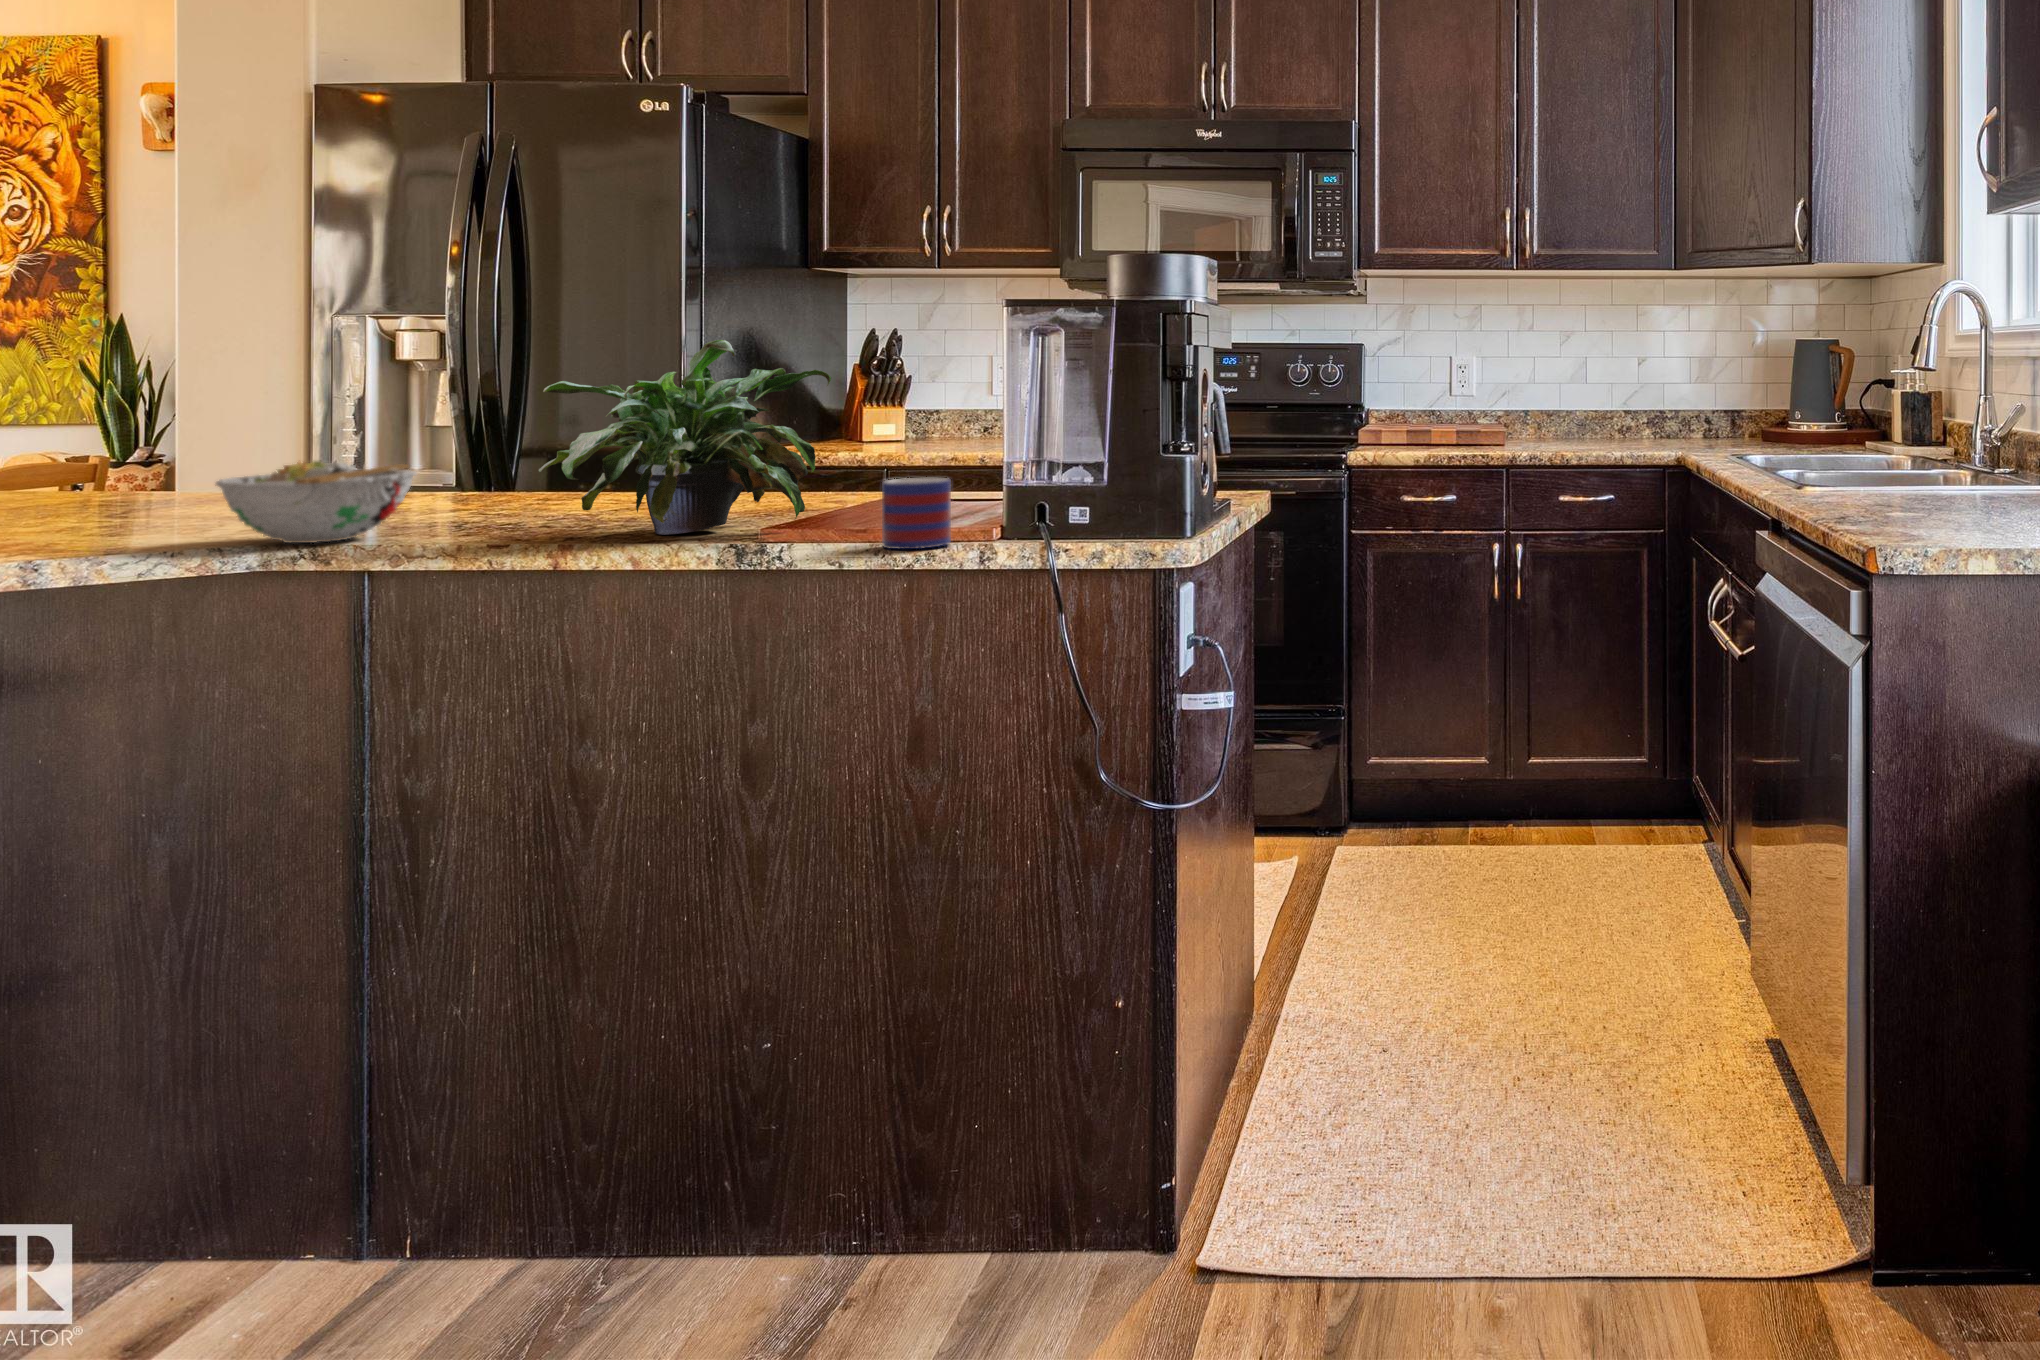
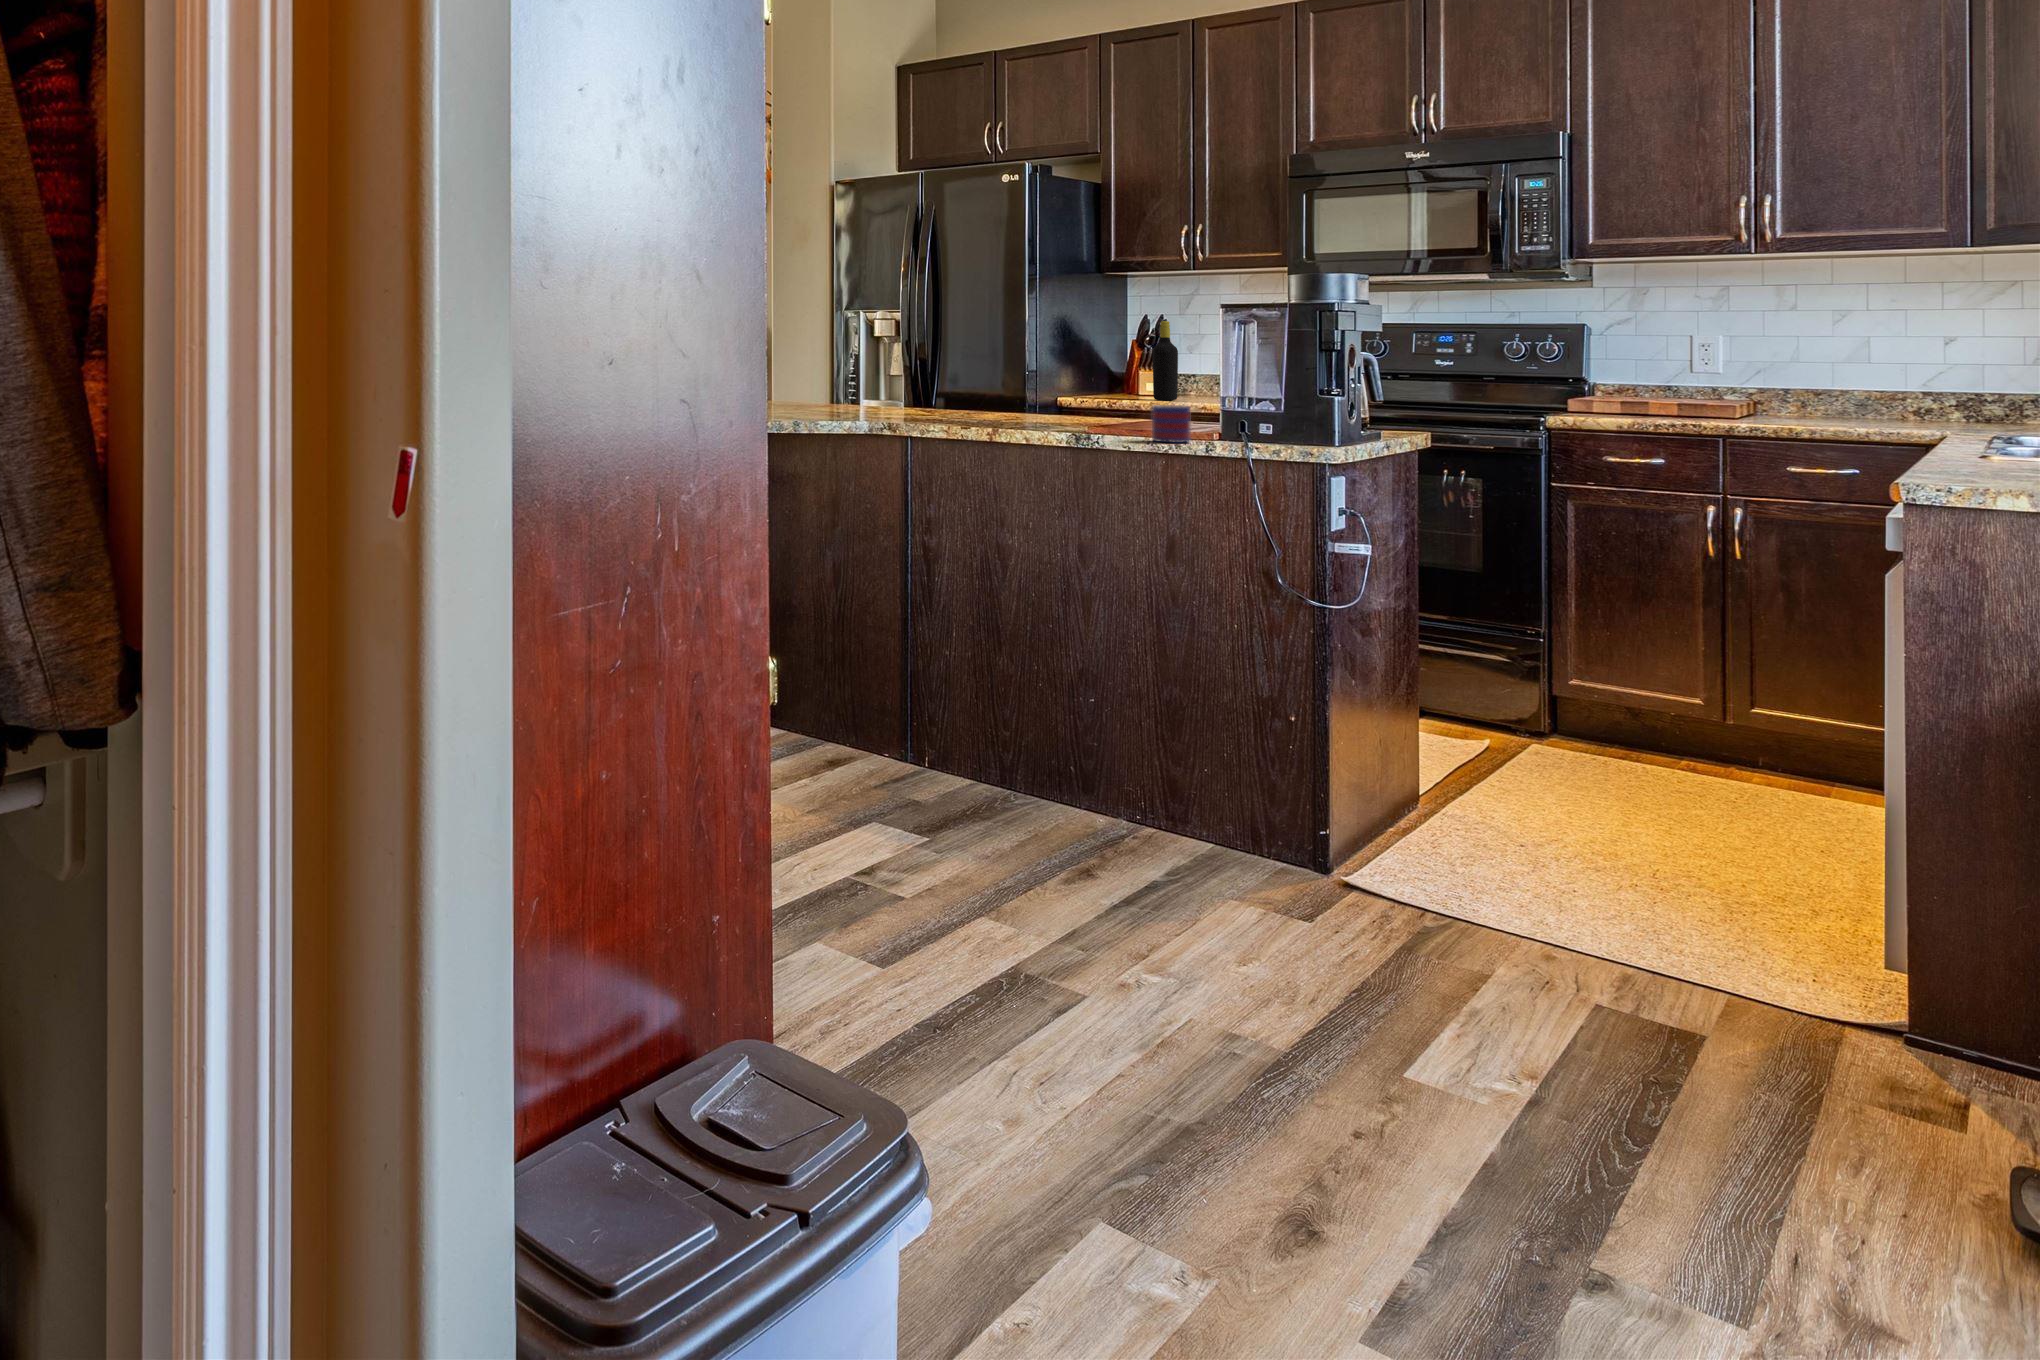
bottle: none [881,339,916,449] -> present [1153,321,1178,400]
potted plant: present [538,340,831,535] -> none [980,328,1123,429]
bowl: present [216,461,416,543] -> none [849,384,924,422]

